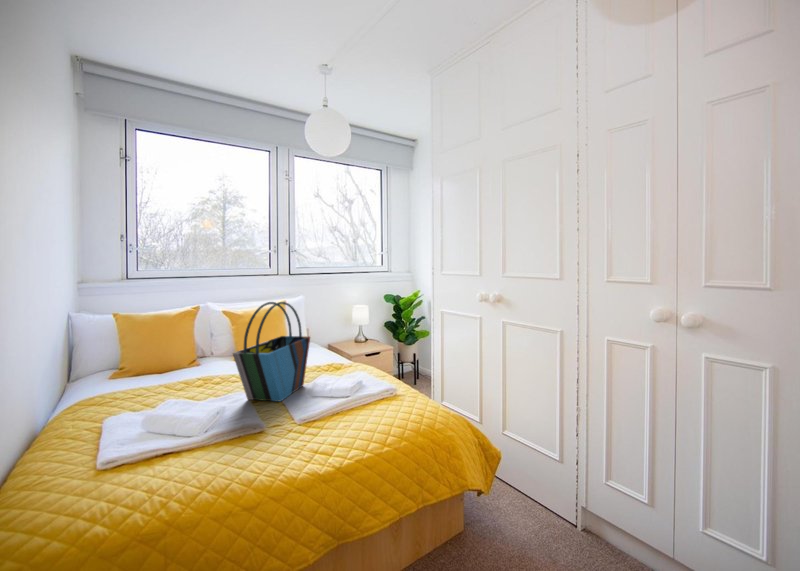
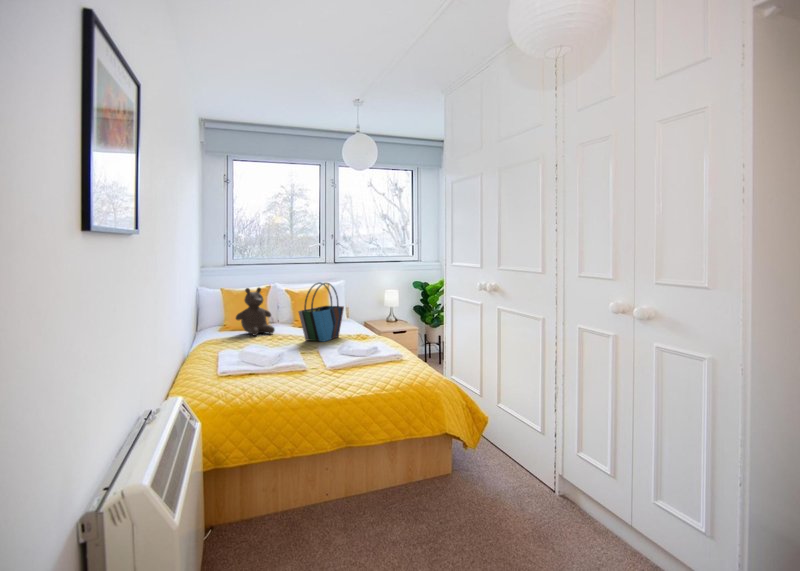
teddy bear: none [127,311,198,392] -> present [236,288,275,336]

